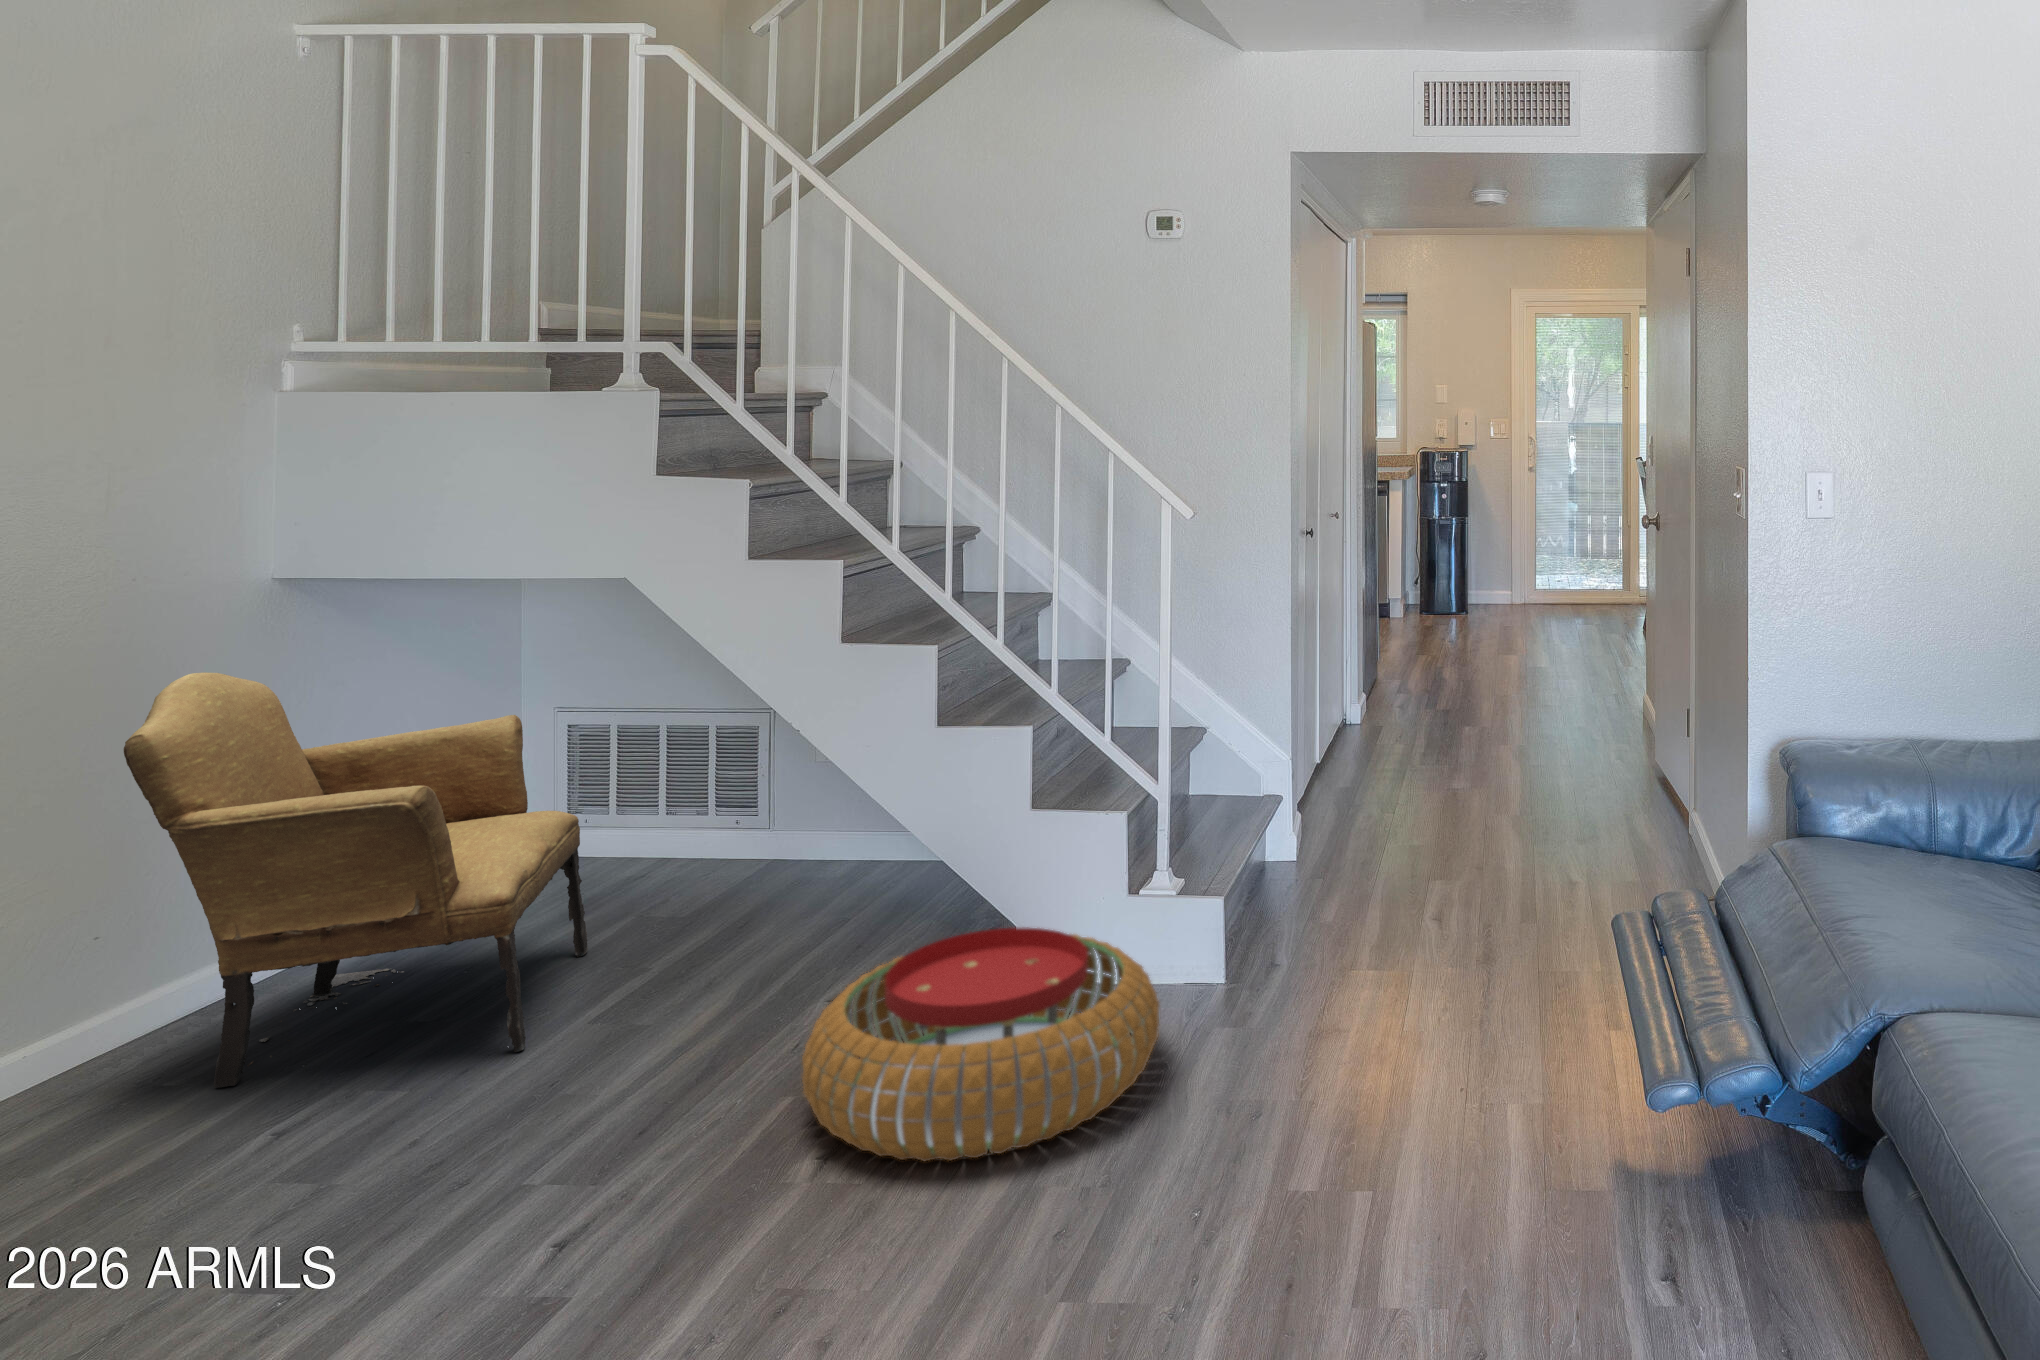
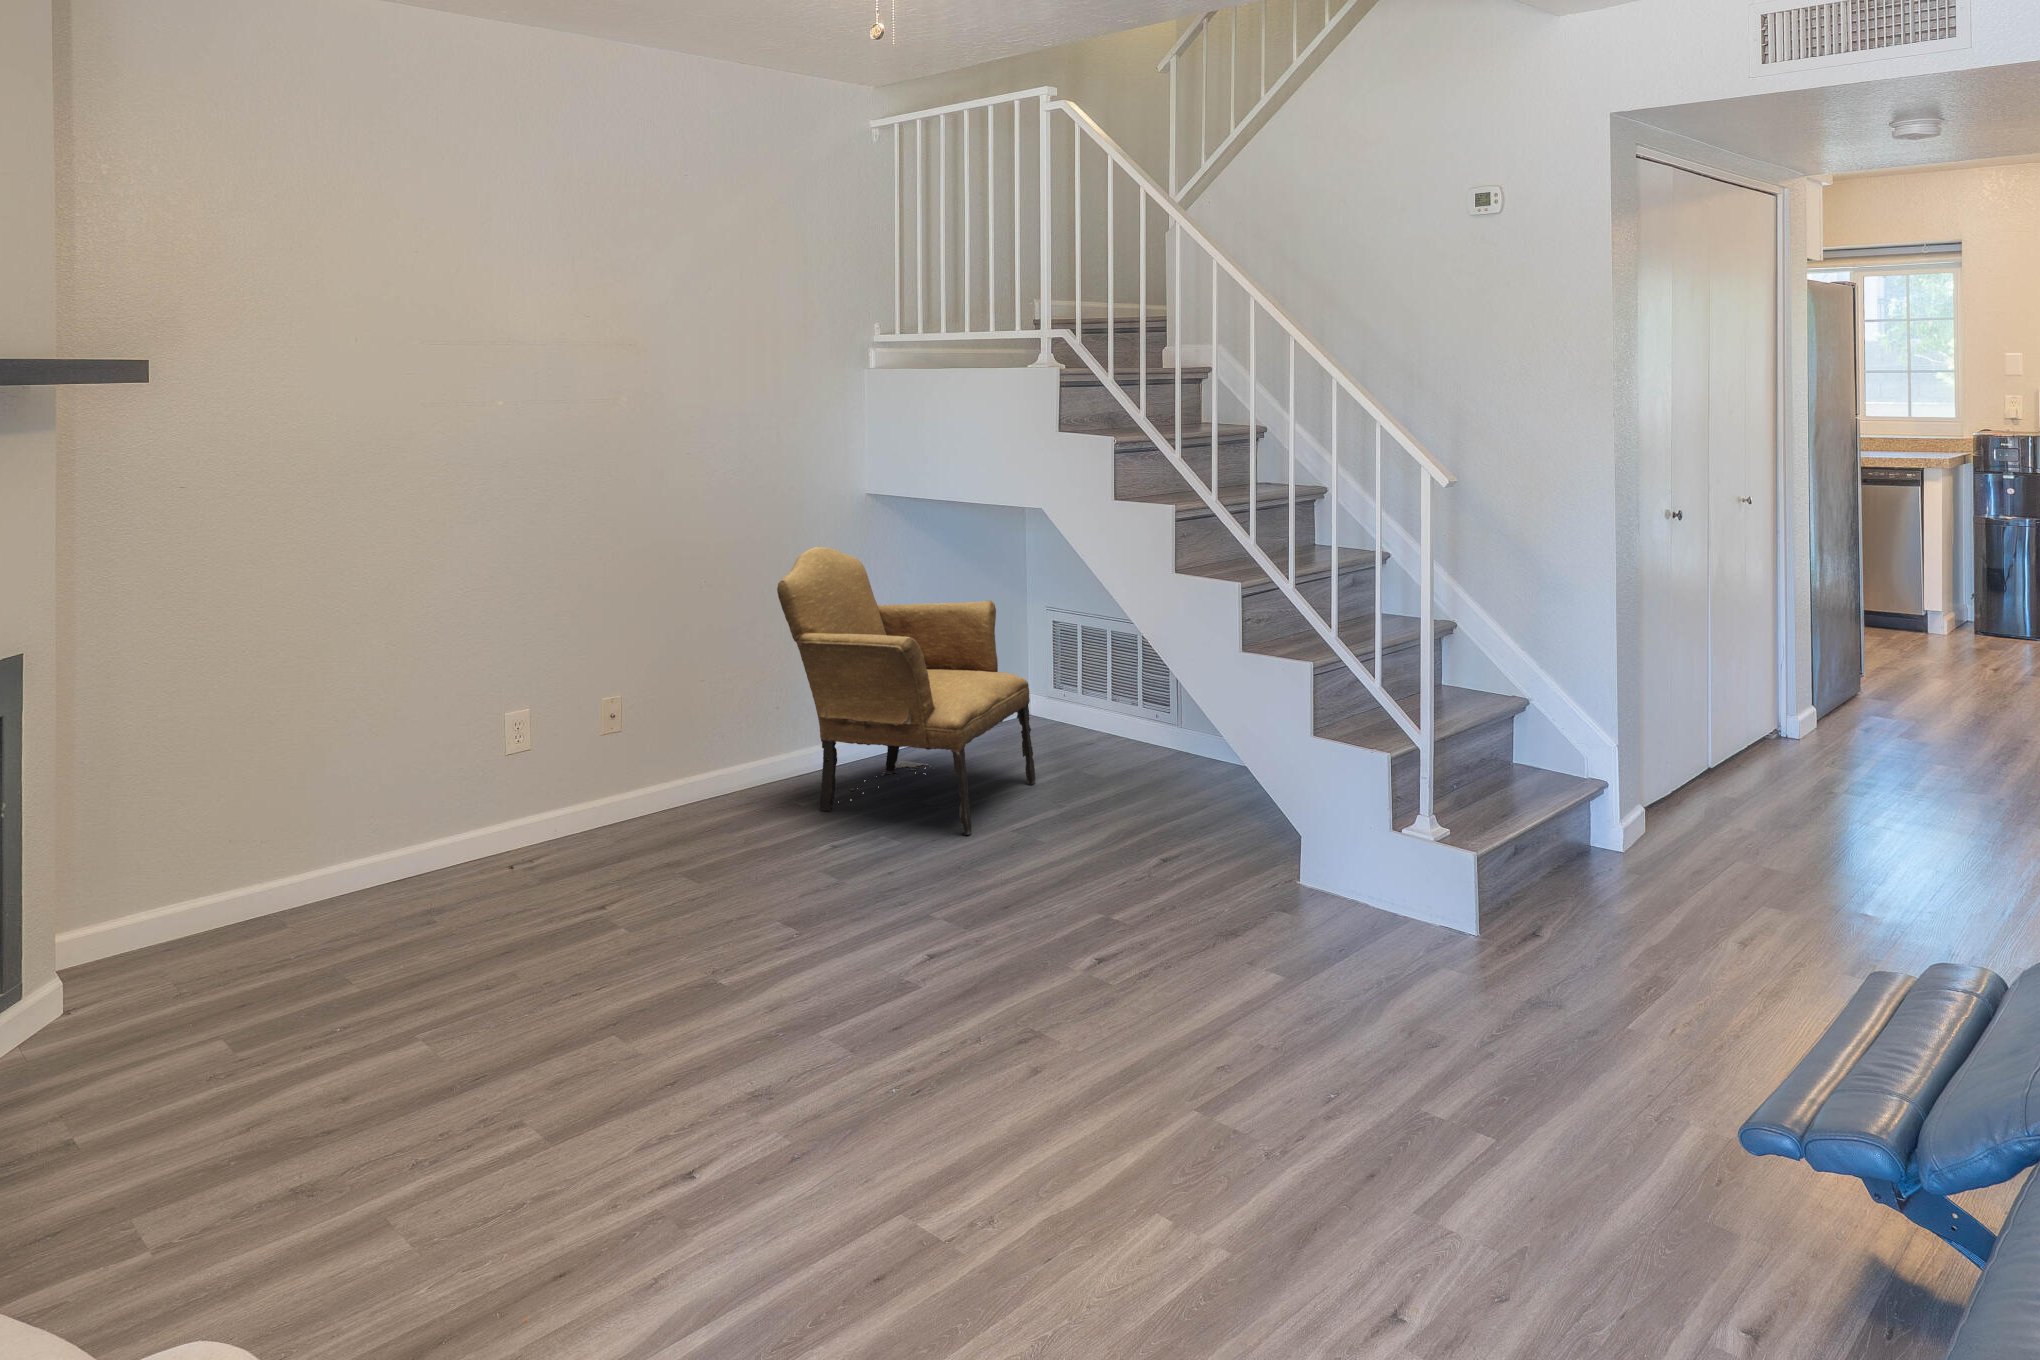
pouf: present [802,927,1159,1161] -> none [1092,826,1378,1006]

